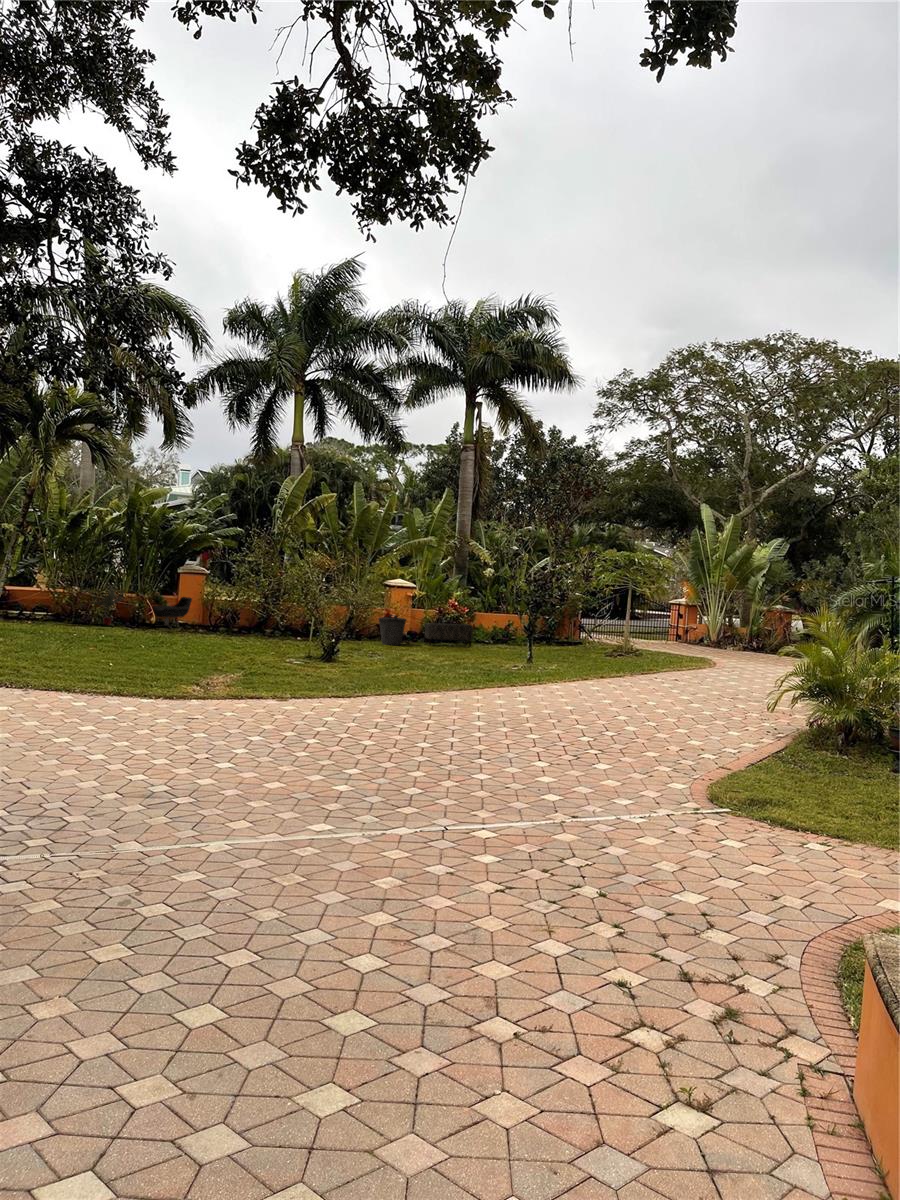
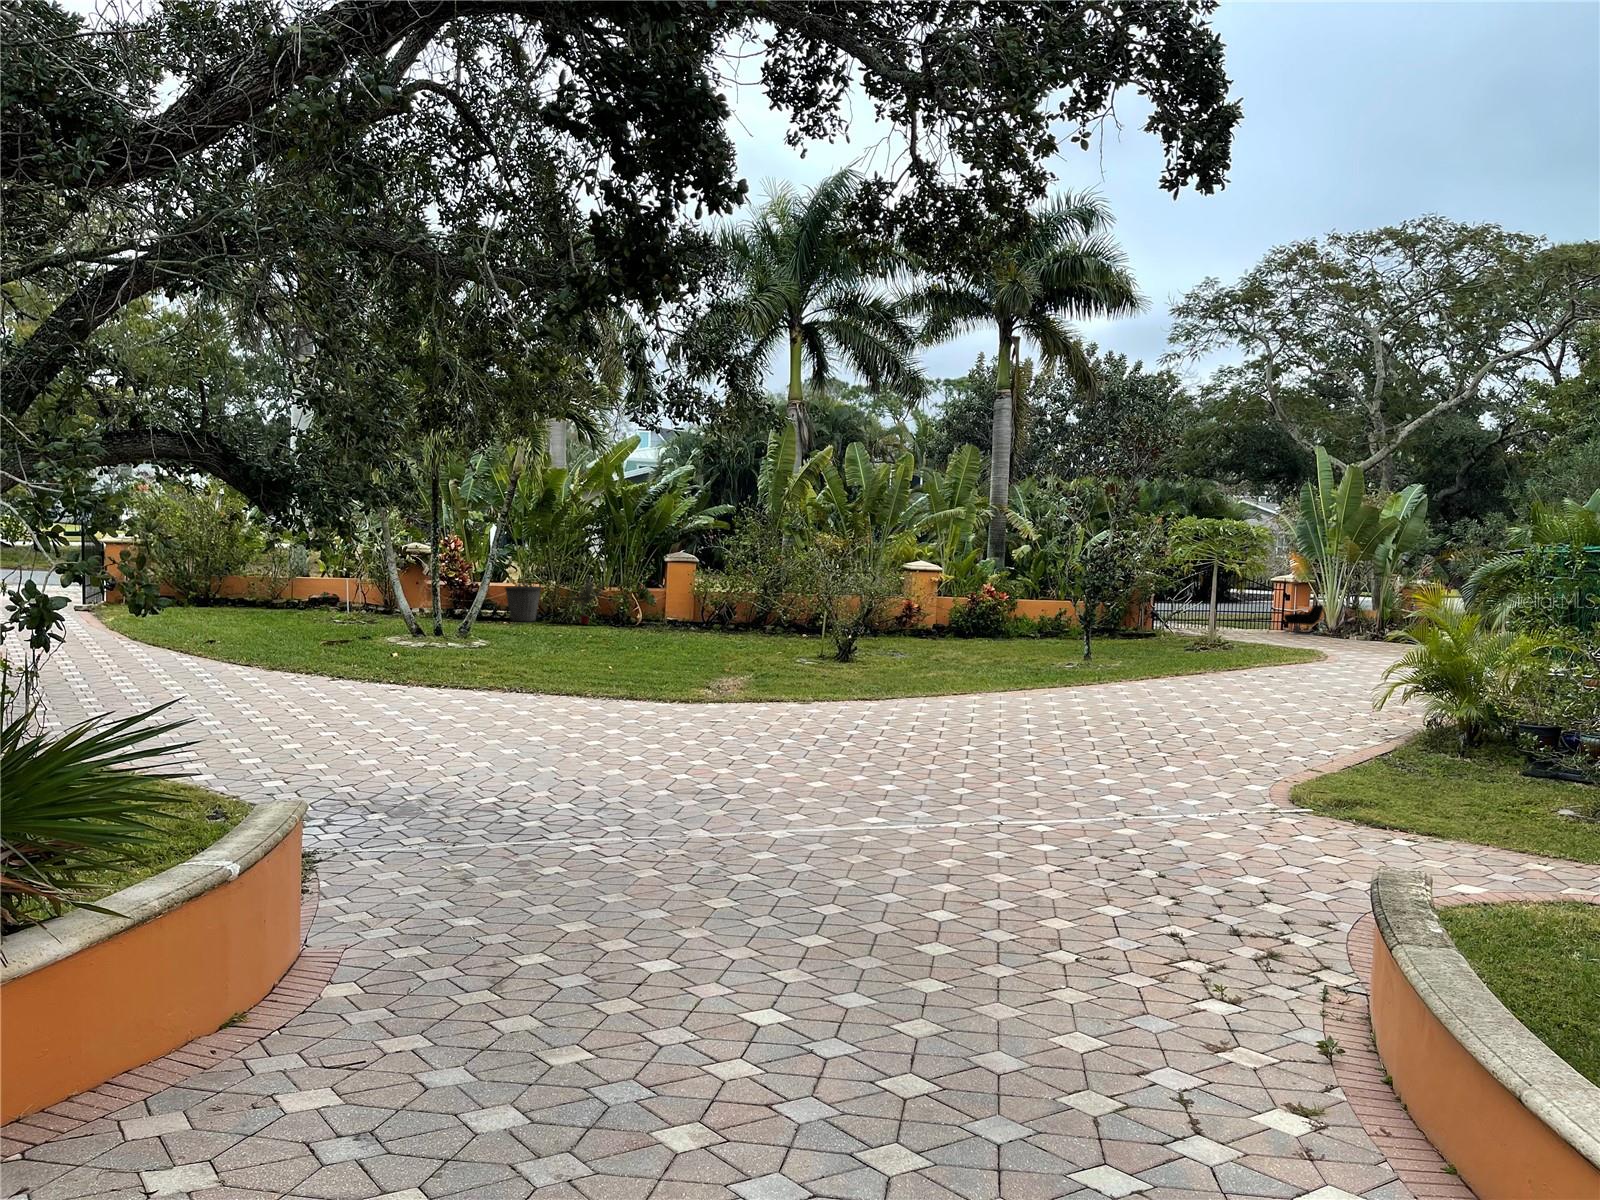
lounge chair: present [153,597,192,626] -> present [1284,605,1323,633]
trash can: present [379,615,406,645] -> present [505,583,541,621]
bench: present [425,623,473,646] -> none [956,614,1016,642]

